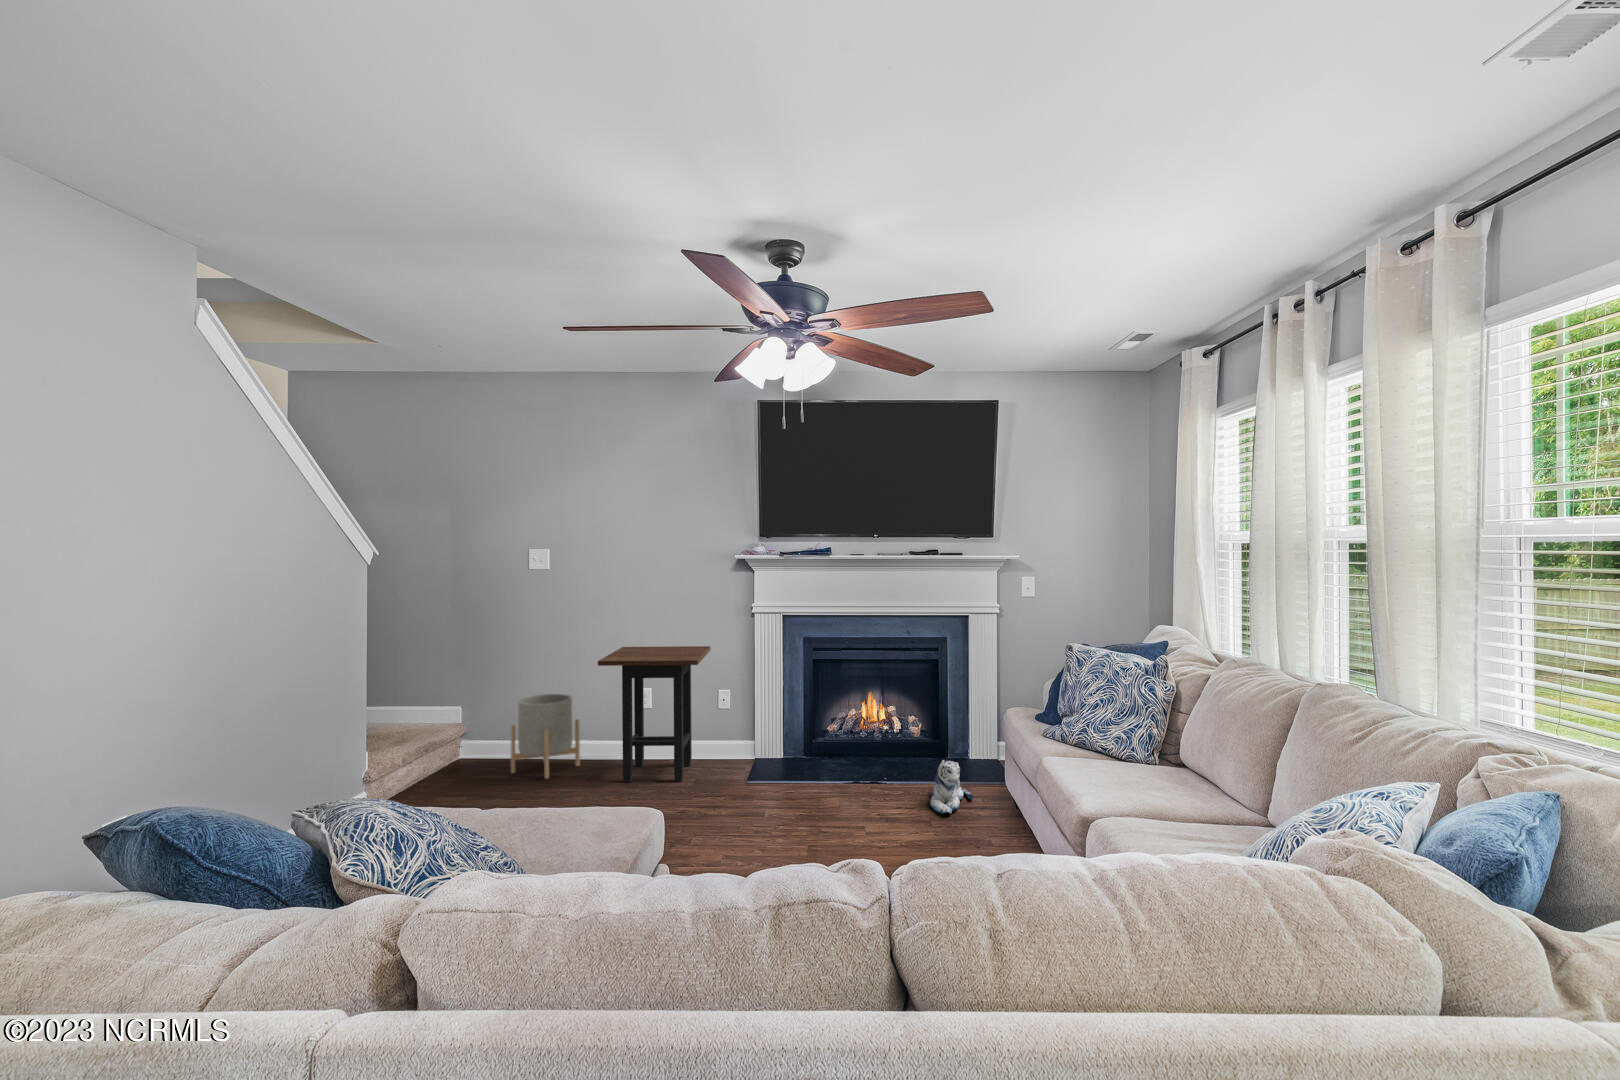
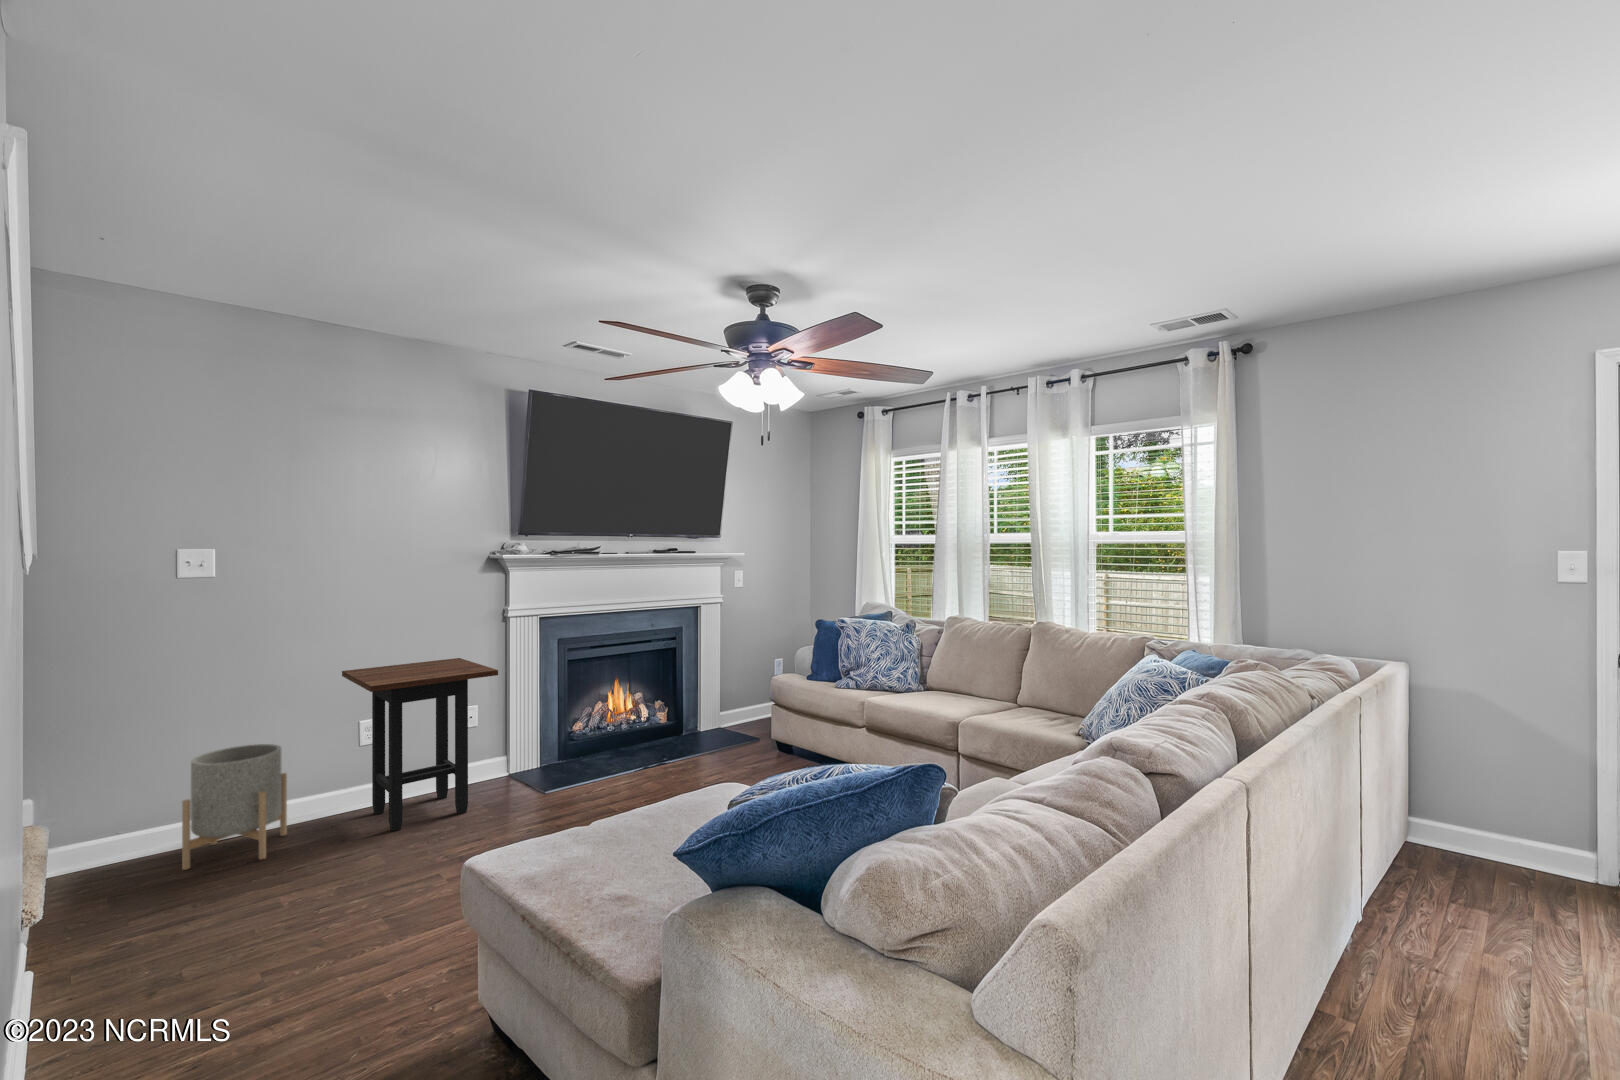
plush toy: present [930,760,973,814] -> none [720,727,759,771]

